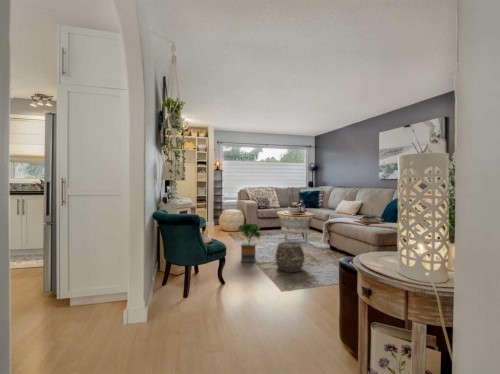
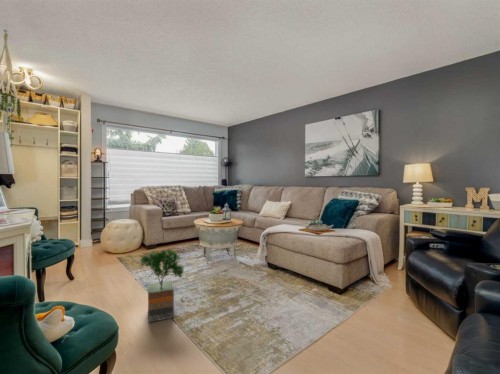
woven basket: present [275,242,304,272] -> none [212,276,260,333]

